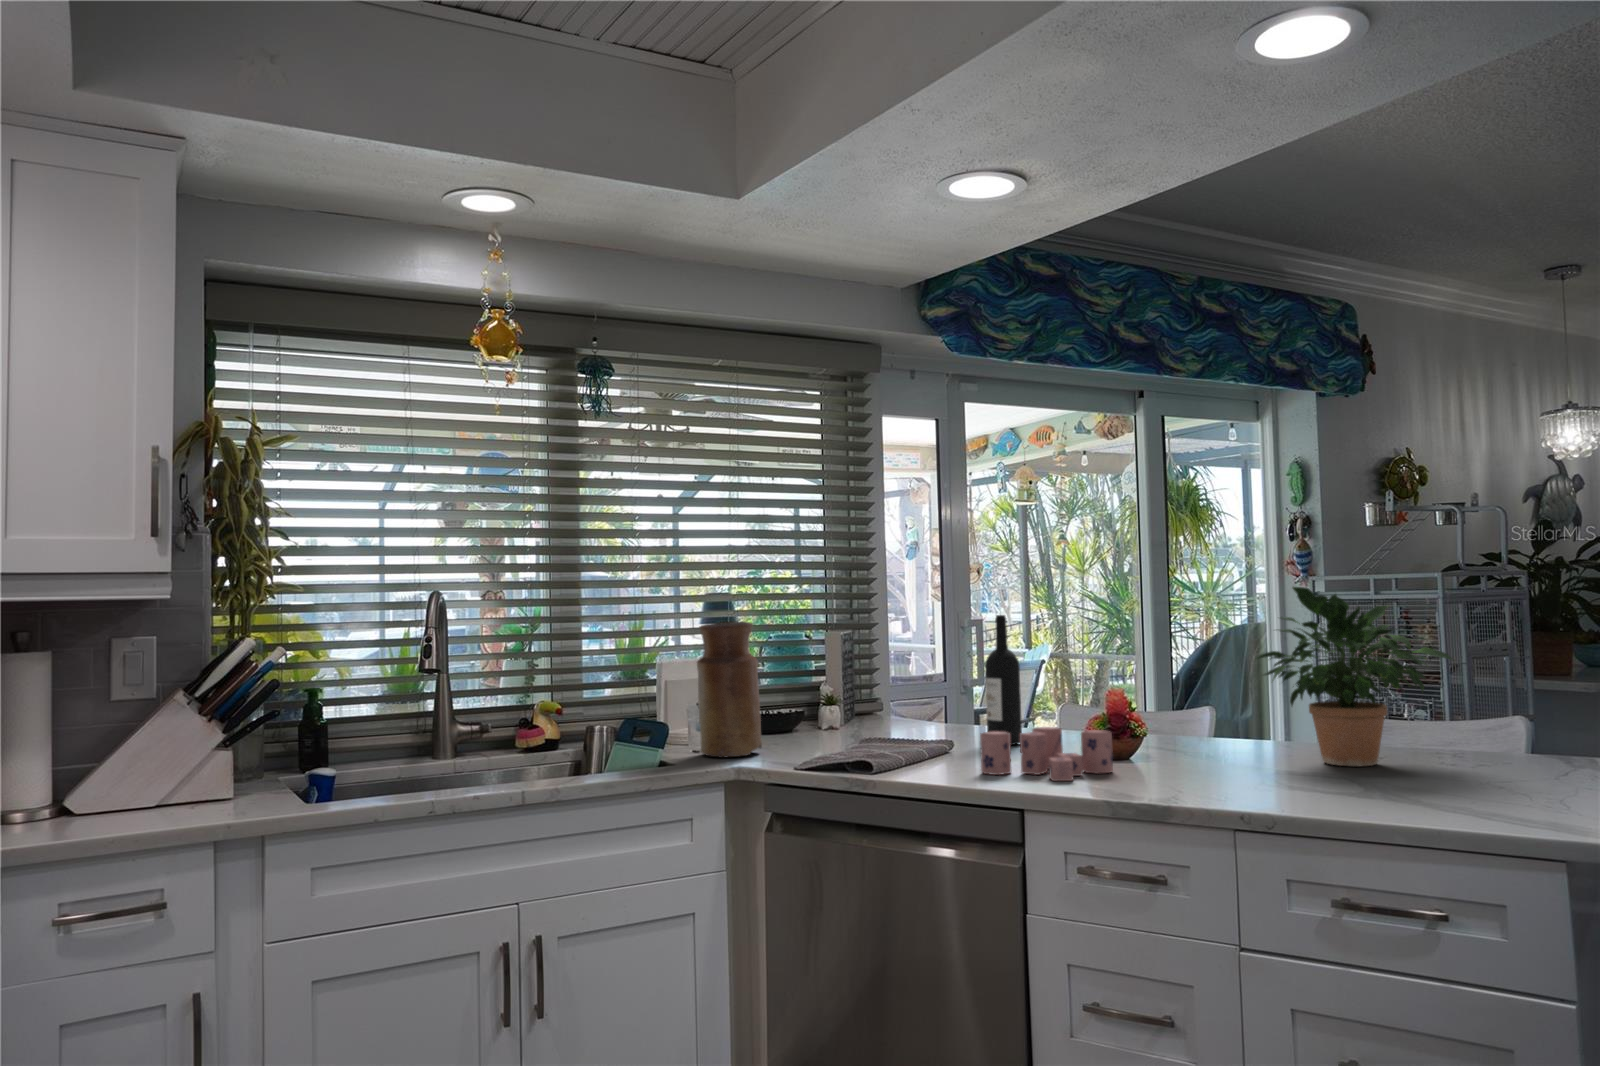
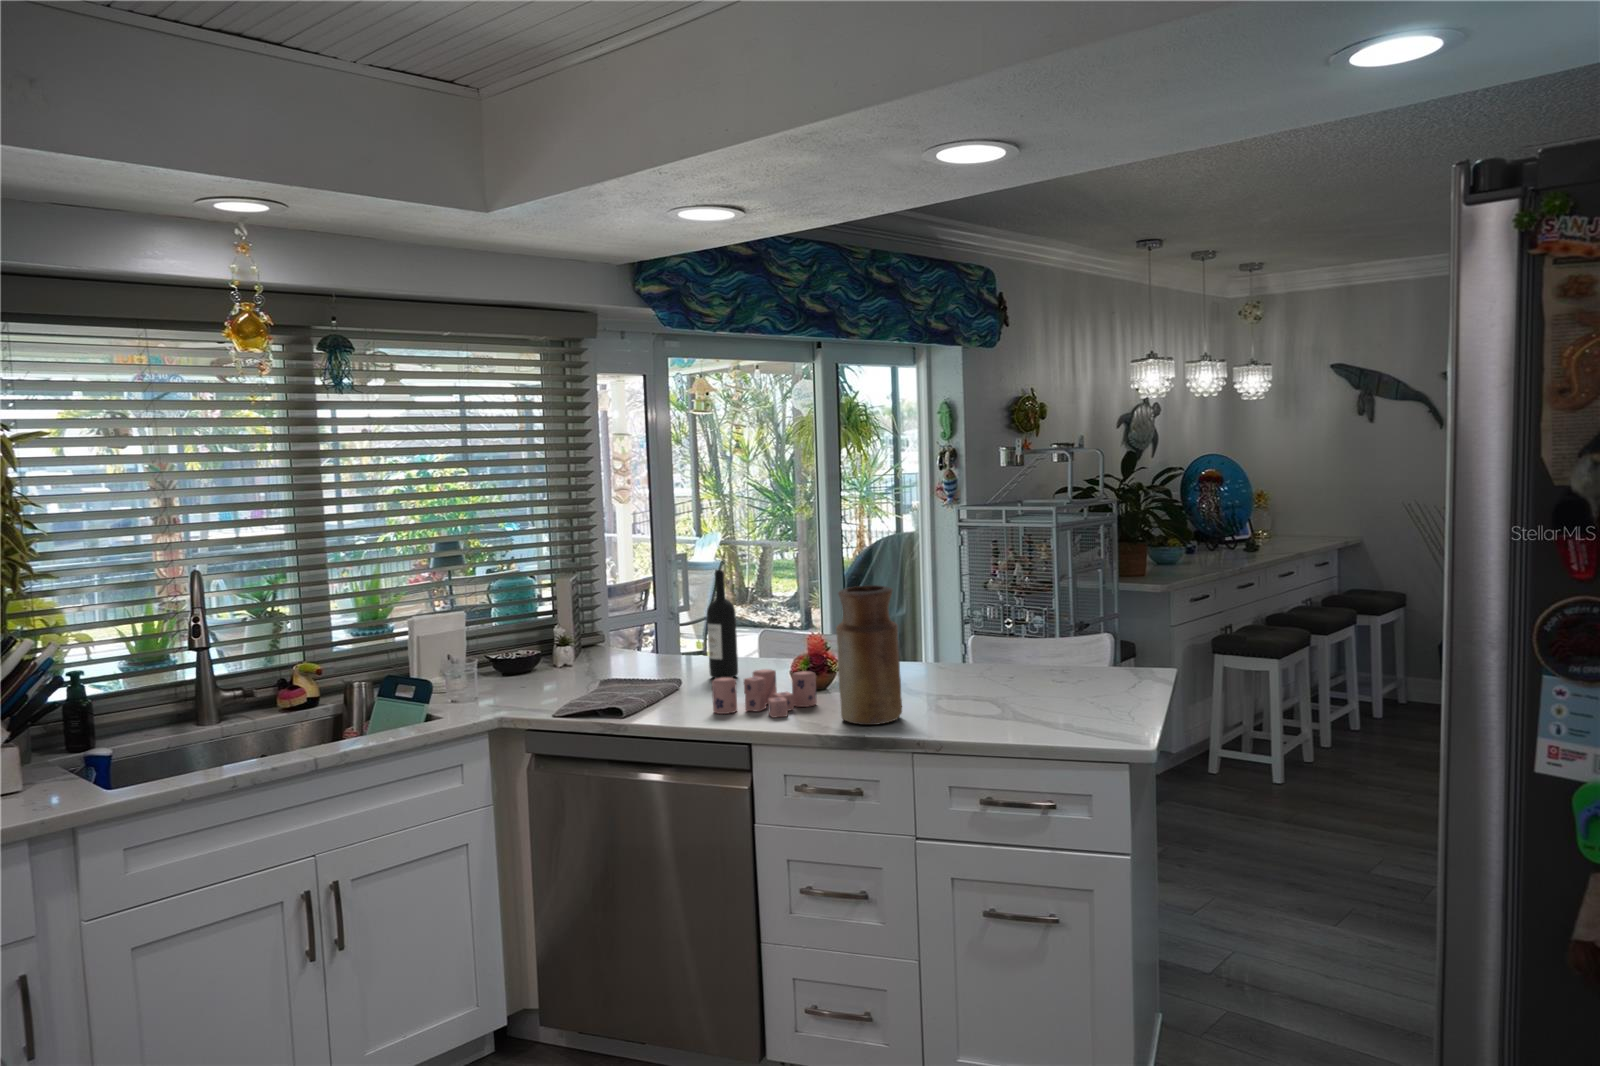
potted plant: present [1257,587,1452,766] -> none [919,548,1065,686]
vase: present [697,621,762,757] -> present [836,585,902,725]

